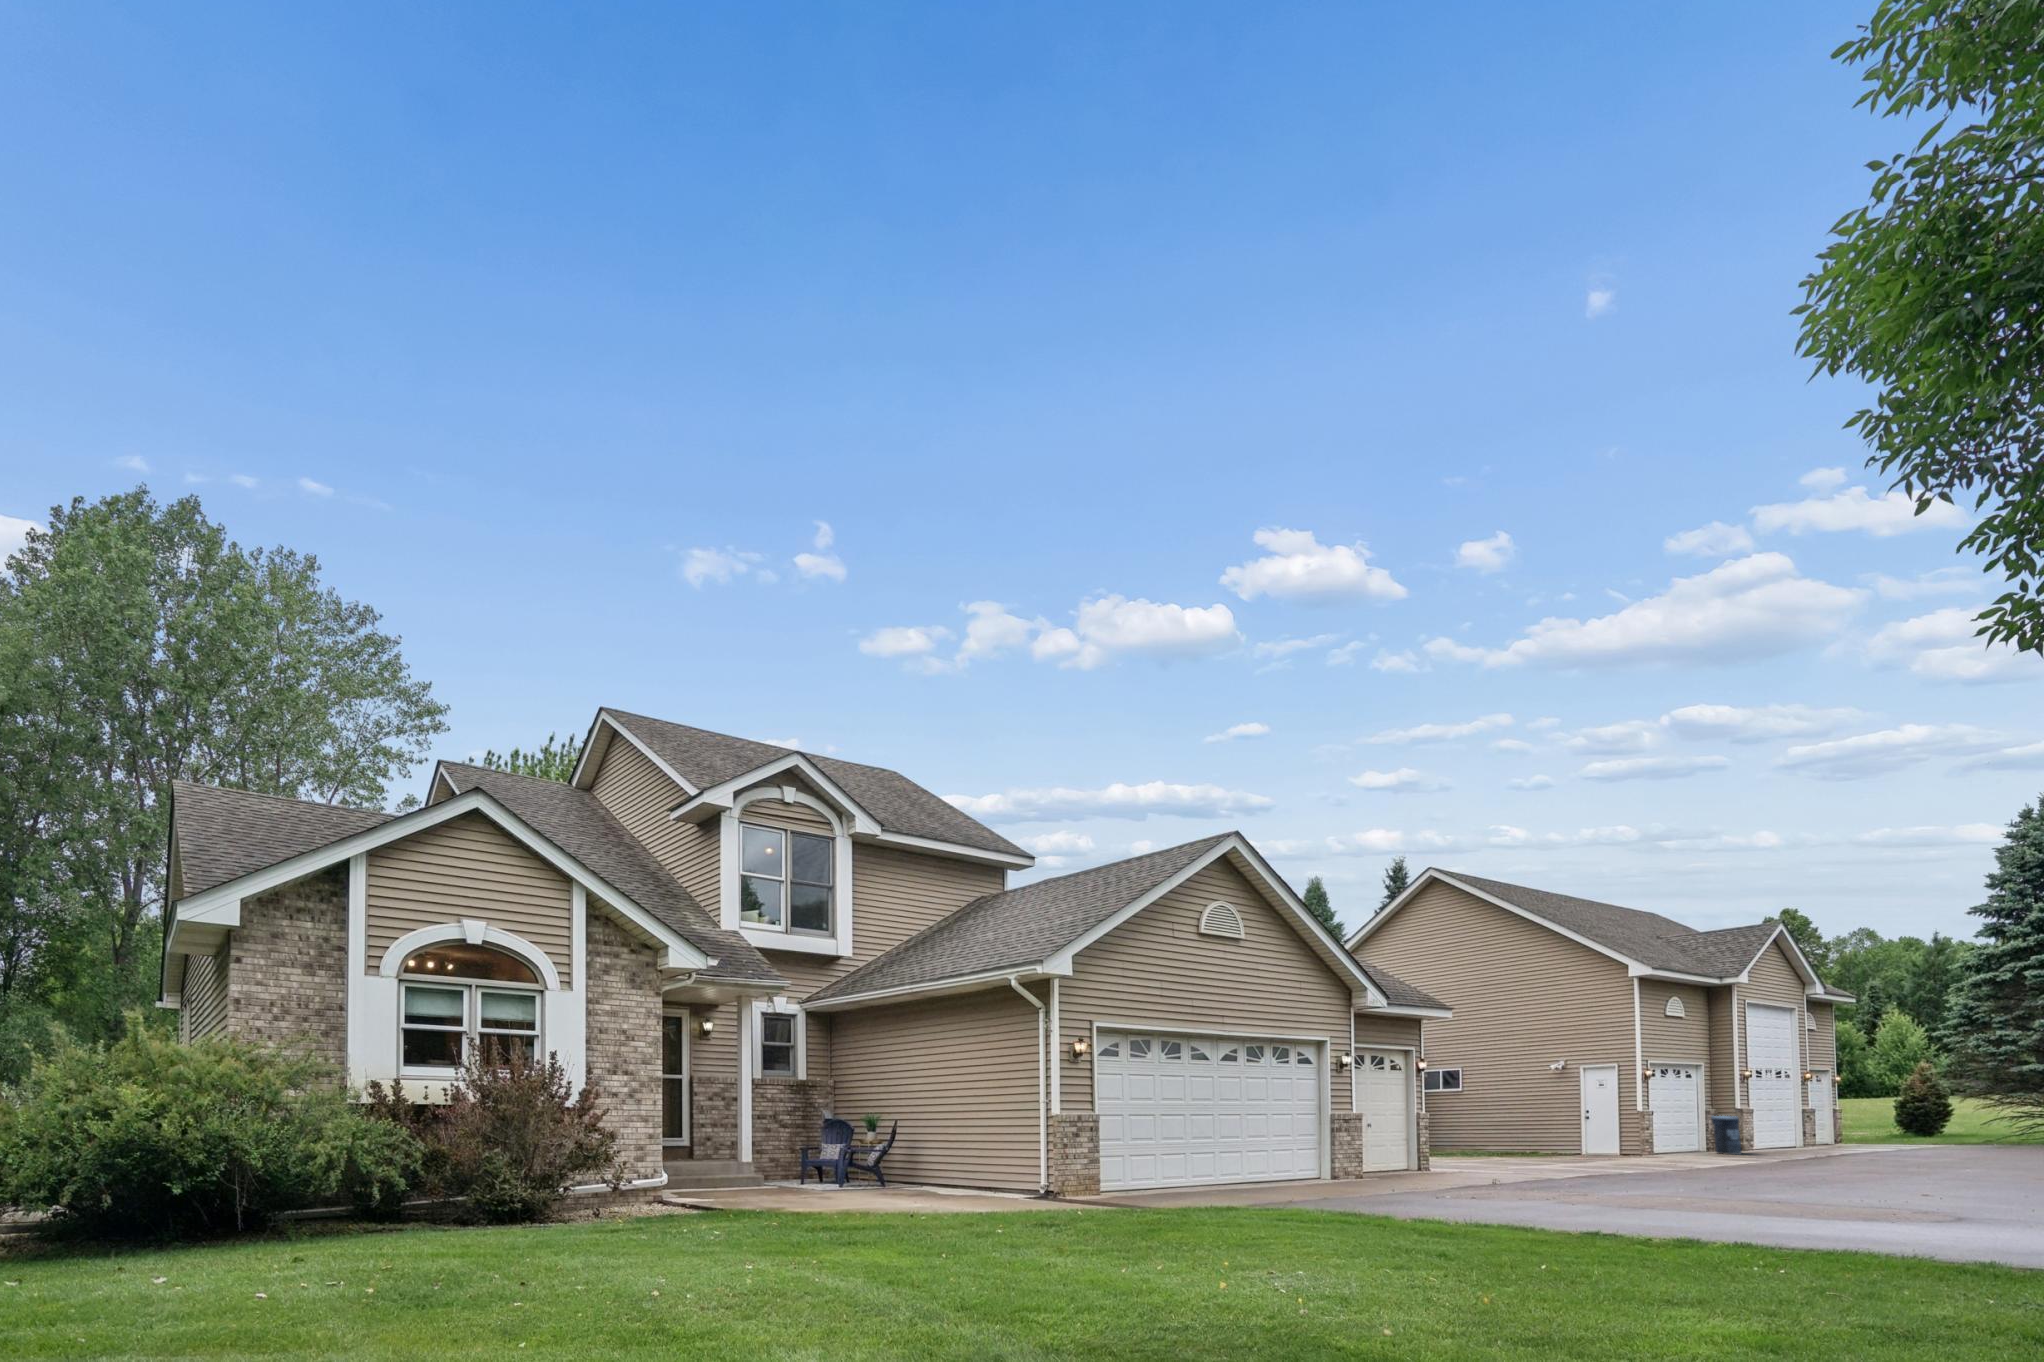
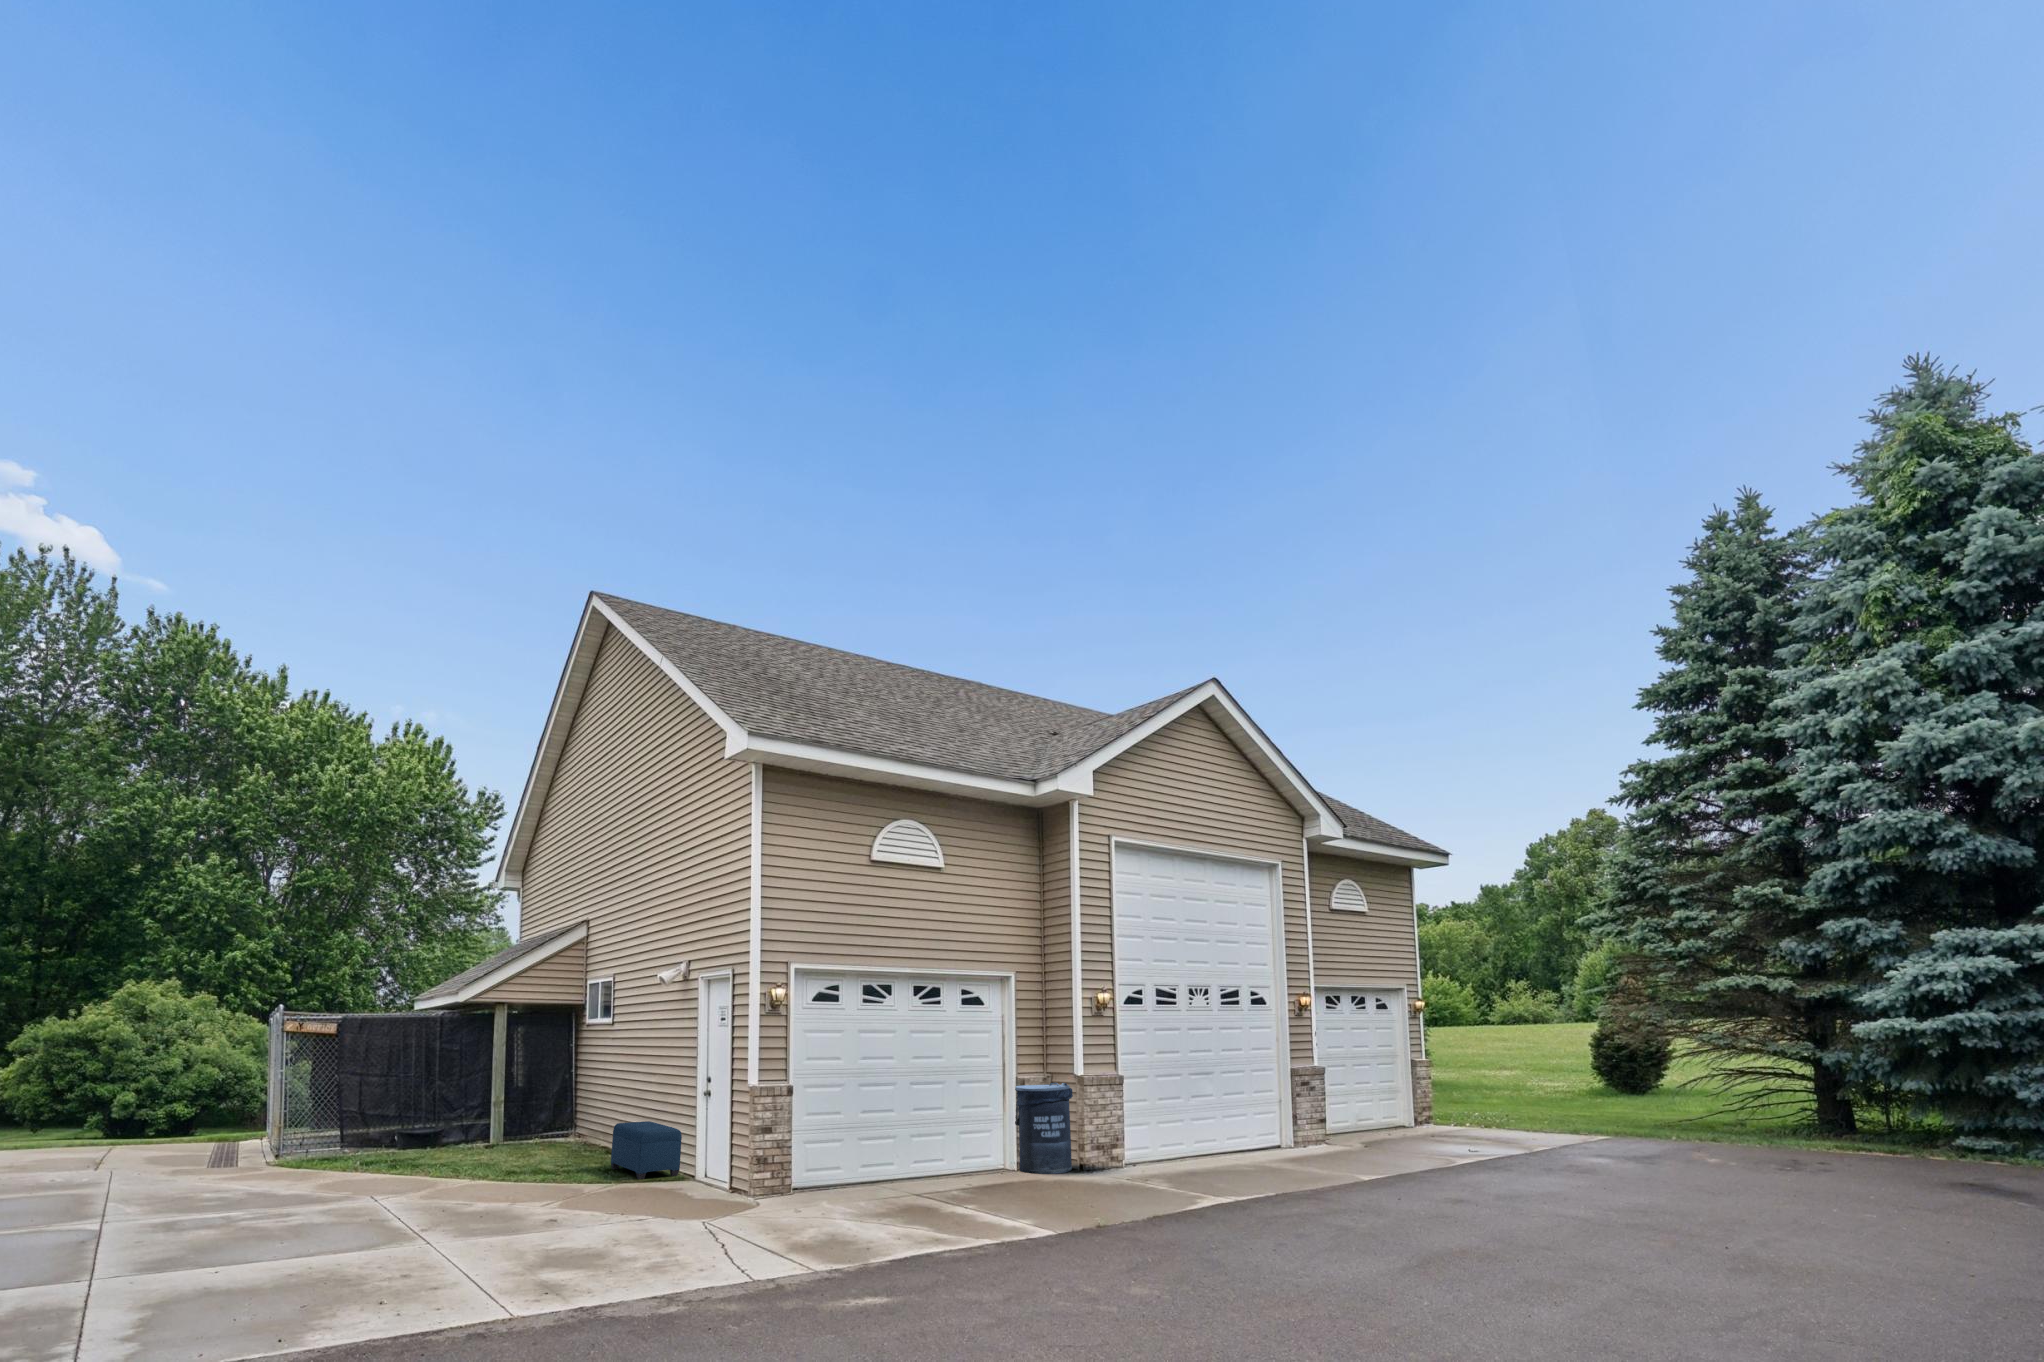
bench: none [1529,1129,1576,1153] -> present [611,1121,682,1180]

